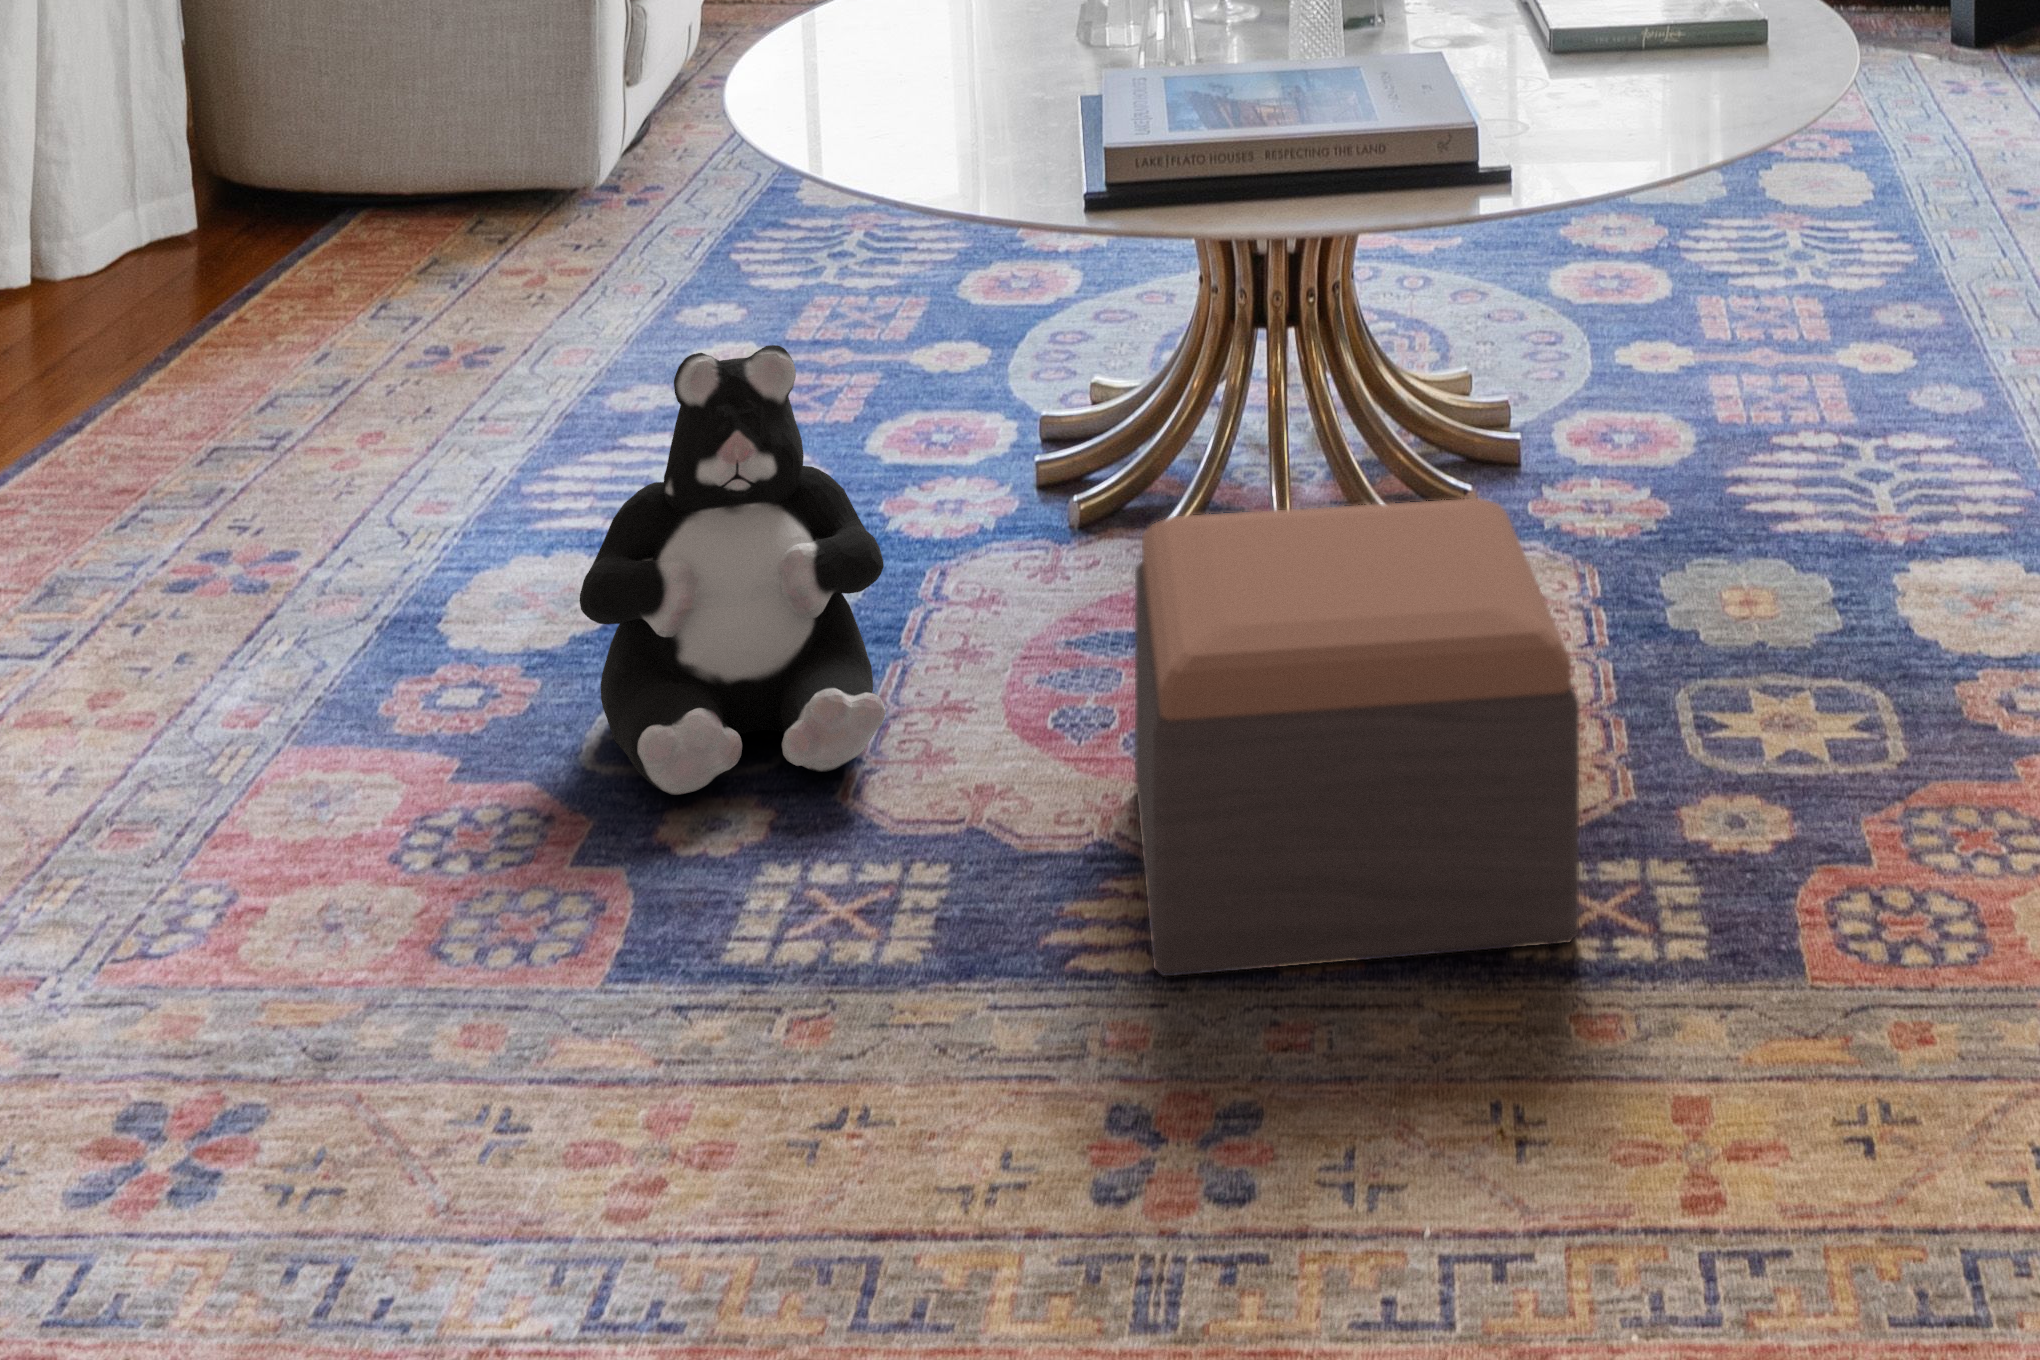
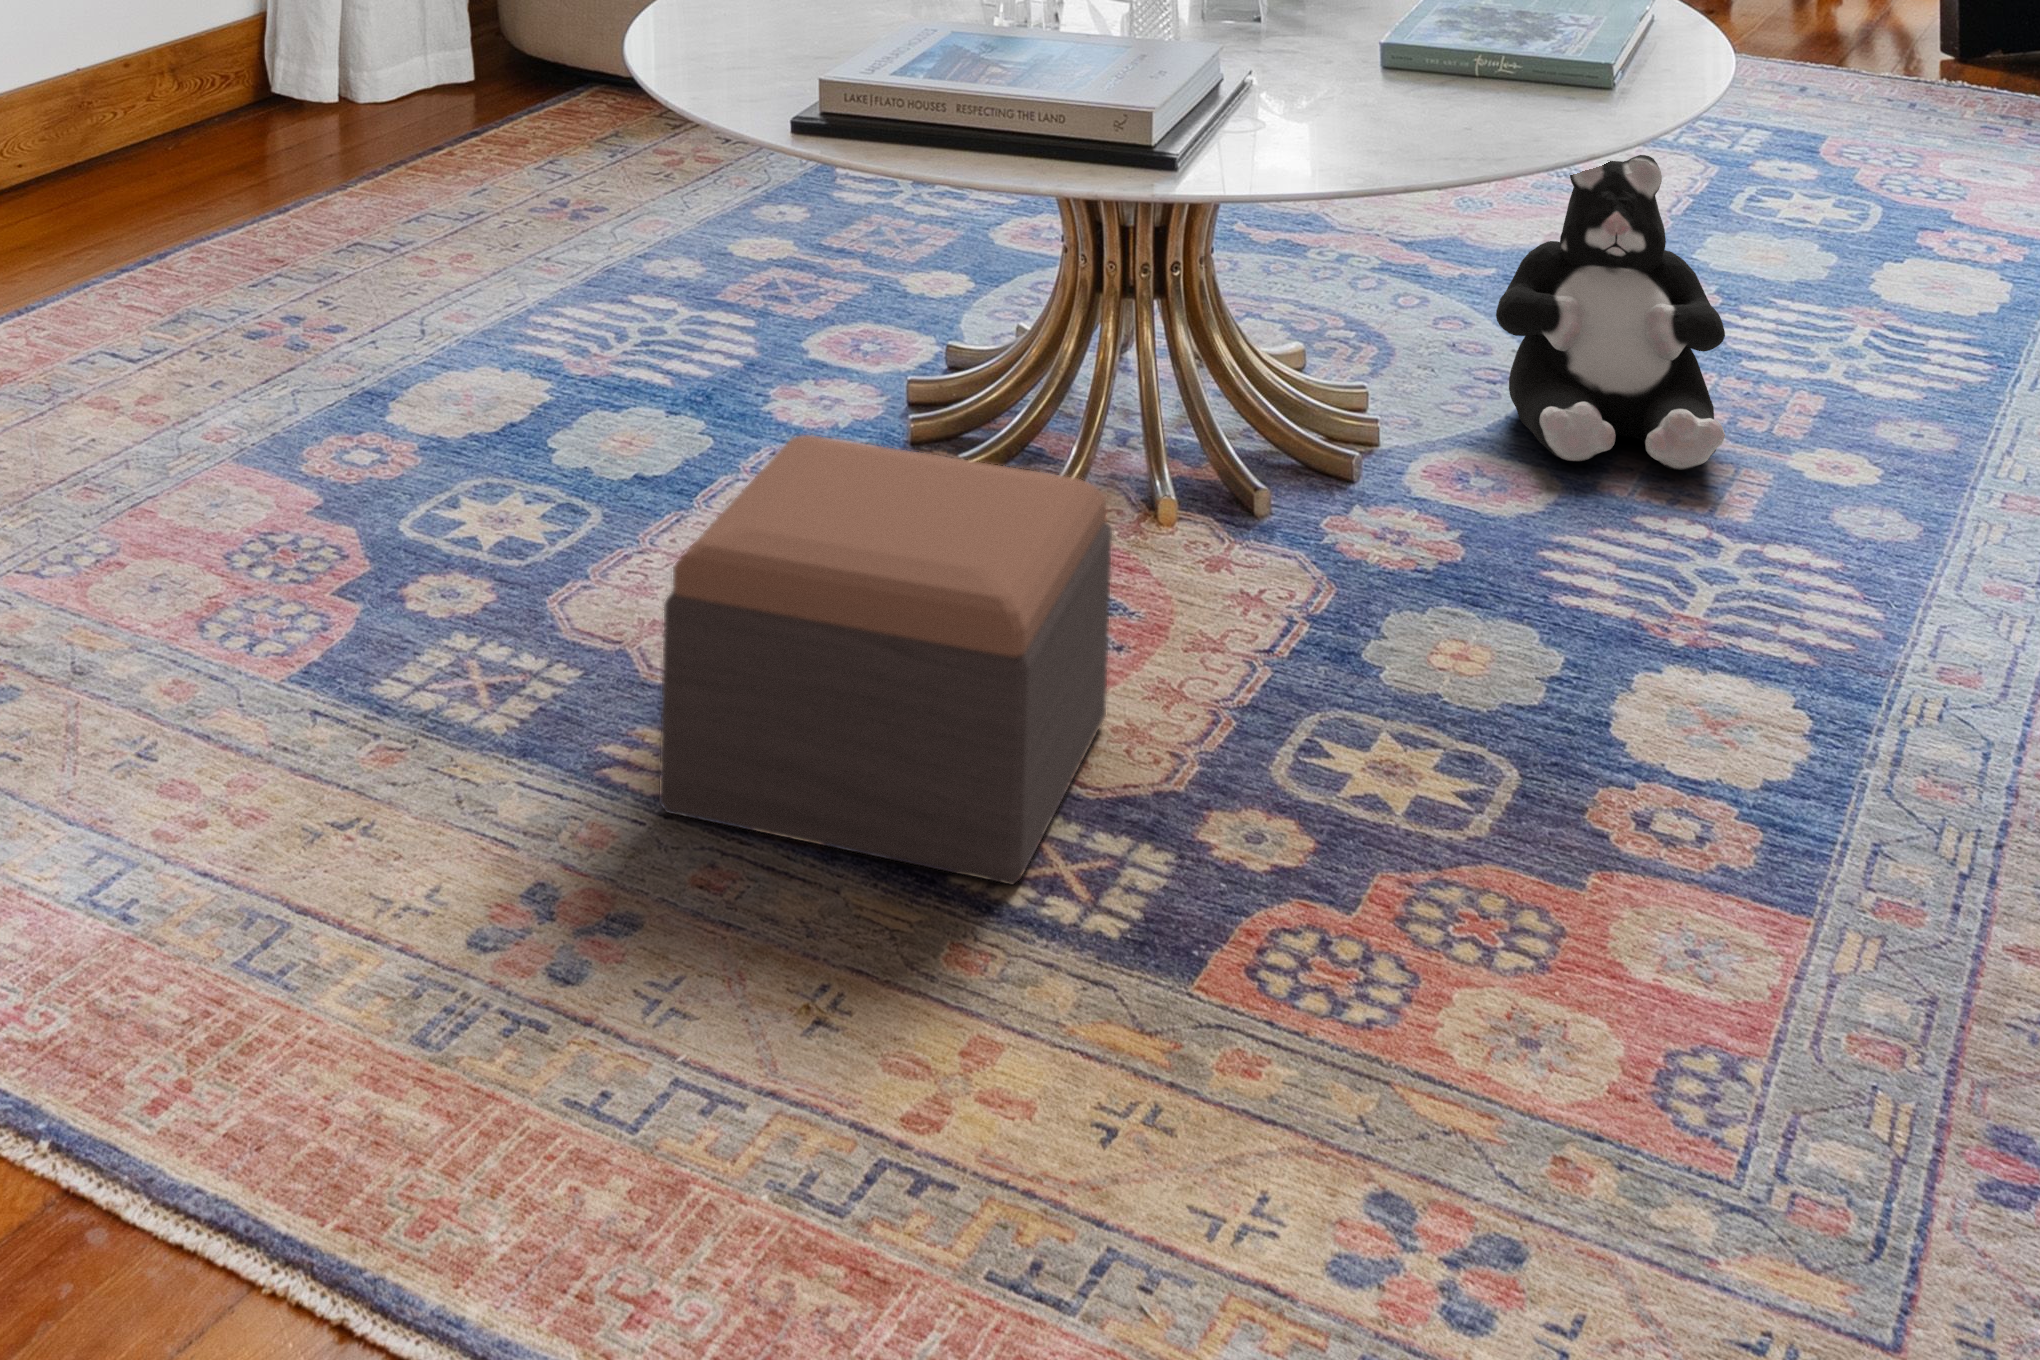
plush toy: present [580,345,886,795] -> present [1496,155,1725,470]

